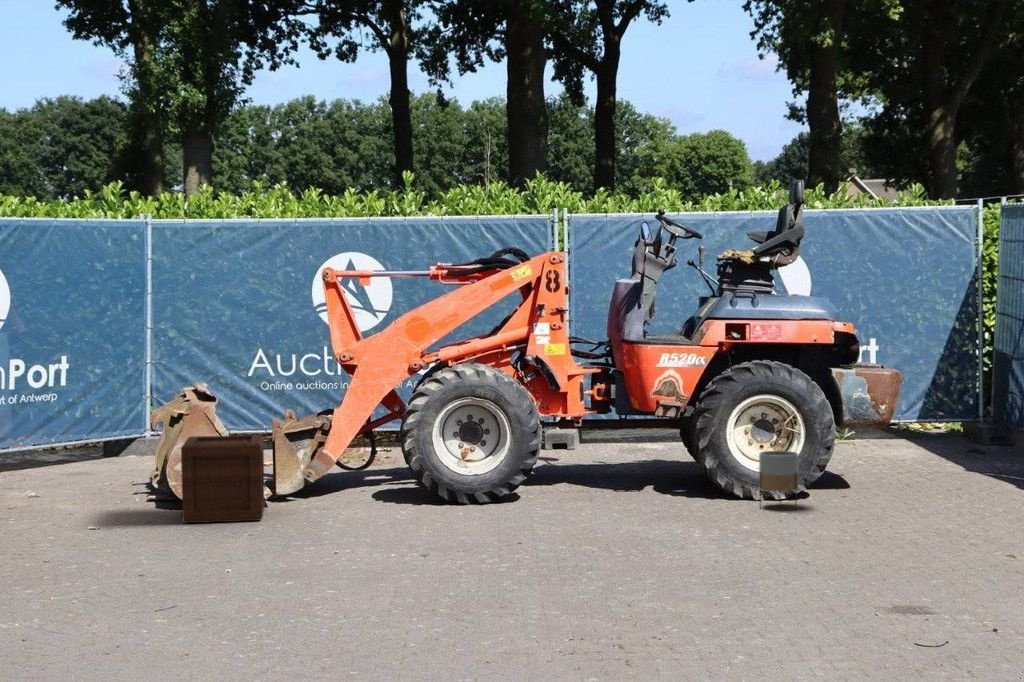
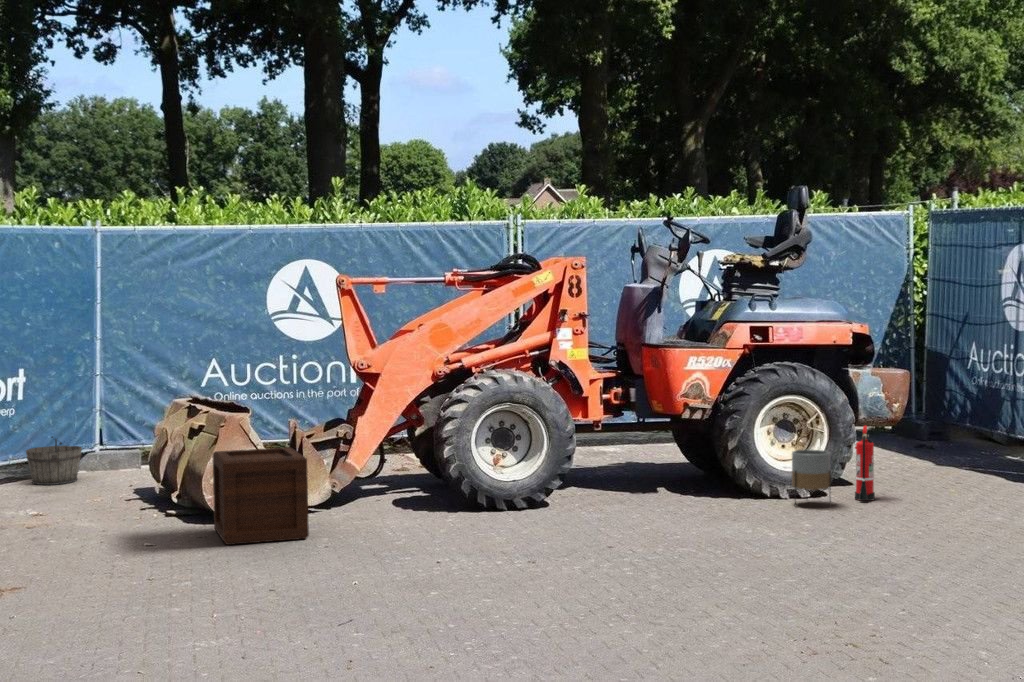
wooden bucket: none [72,420,125,466] -> present [26,437,82,485]
fire extinguisher: none [833,428,853,505] -> present [855,426,875,501]

